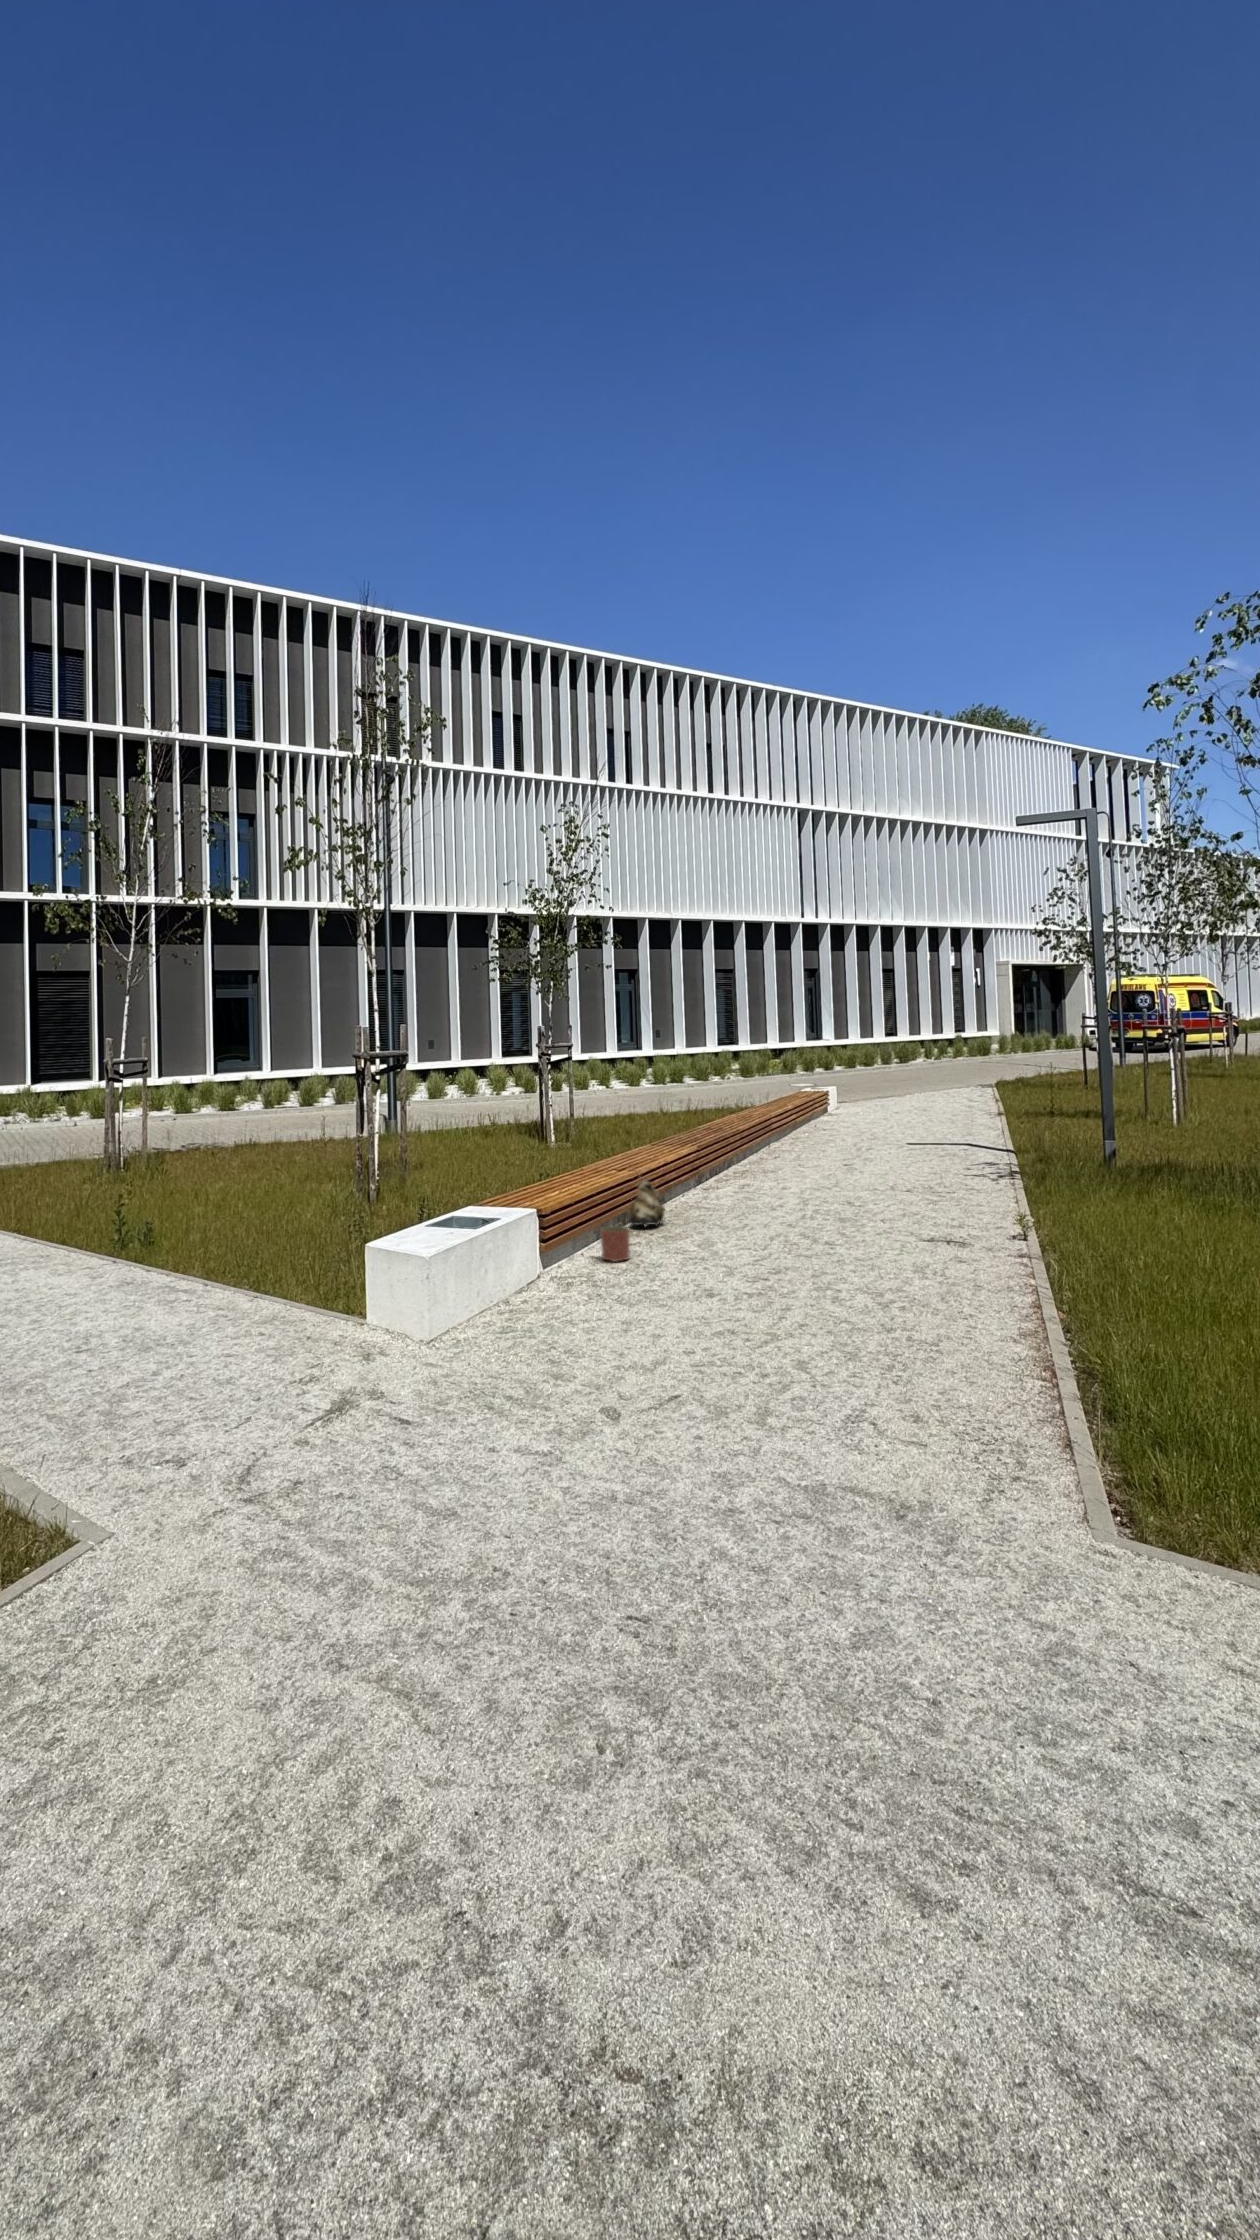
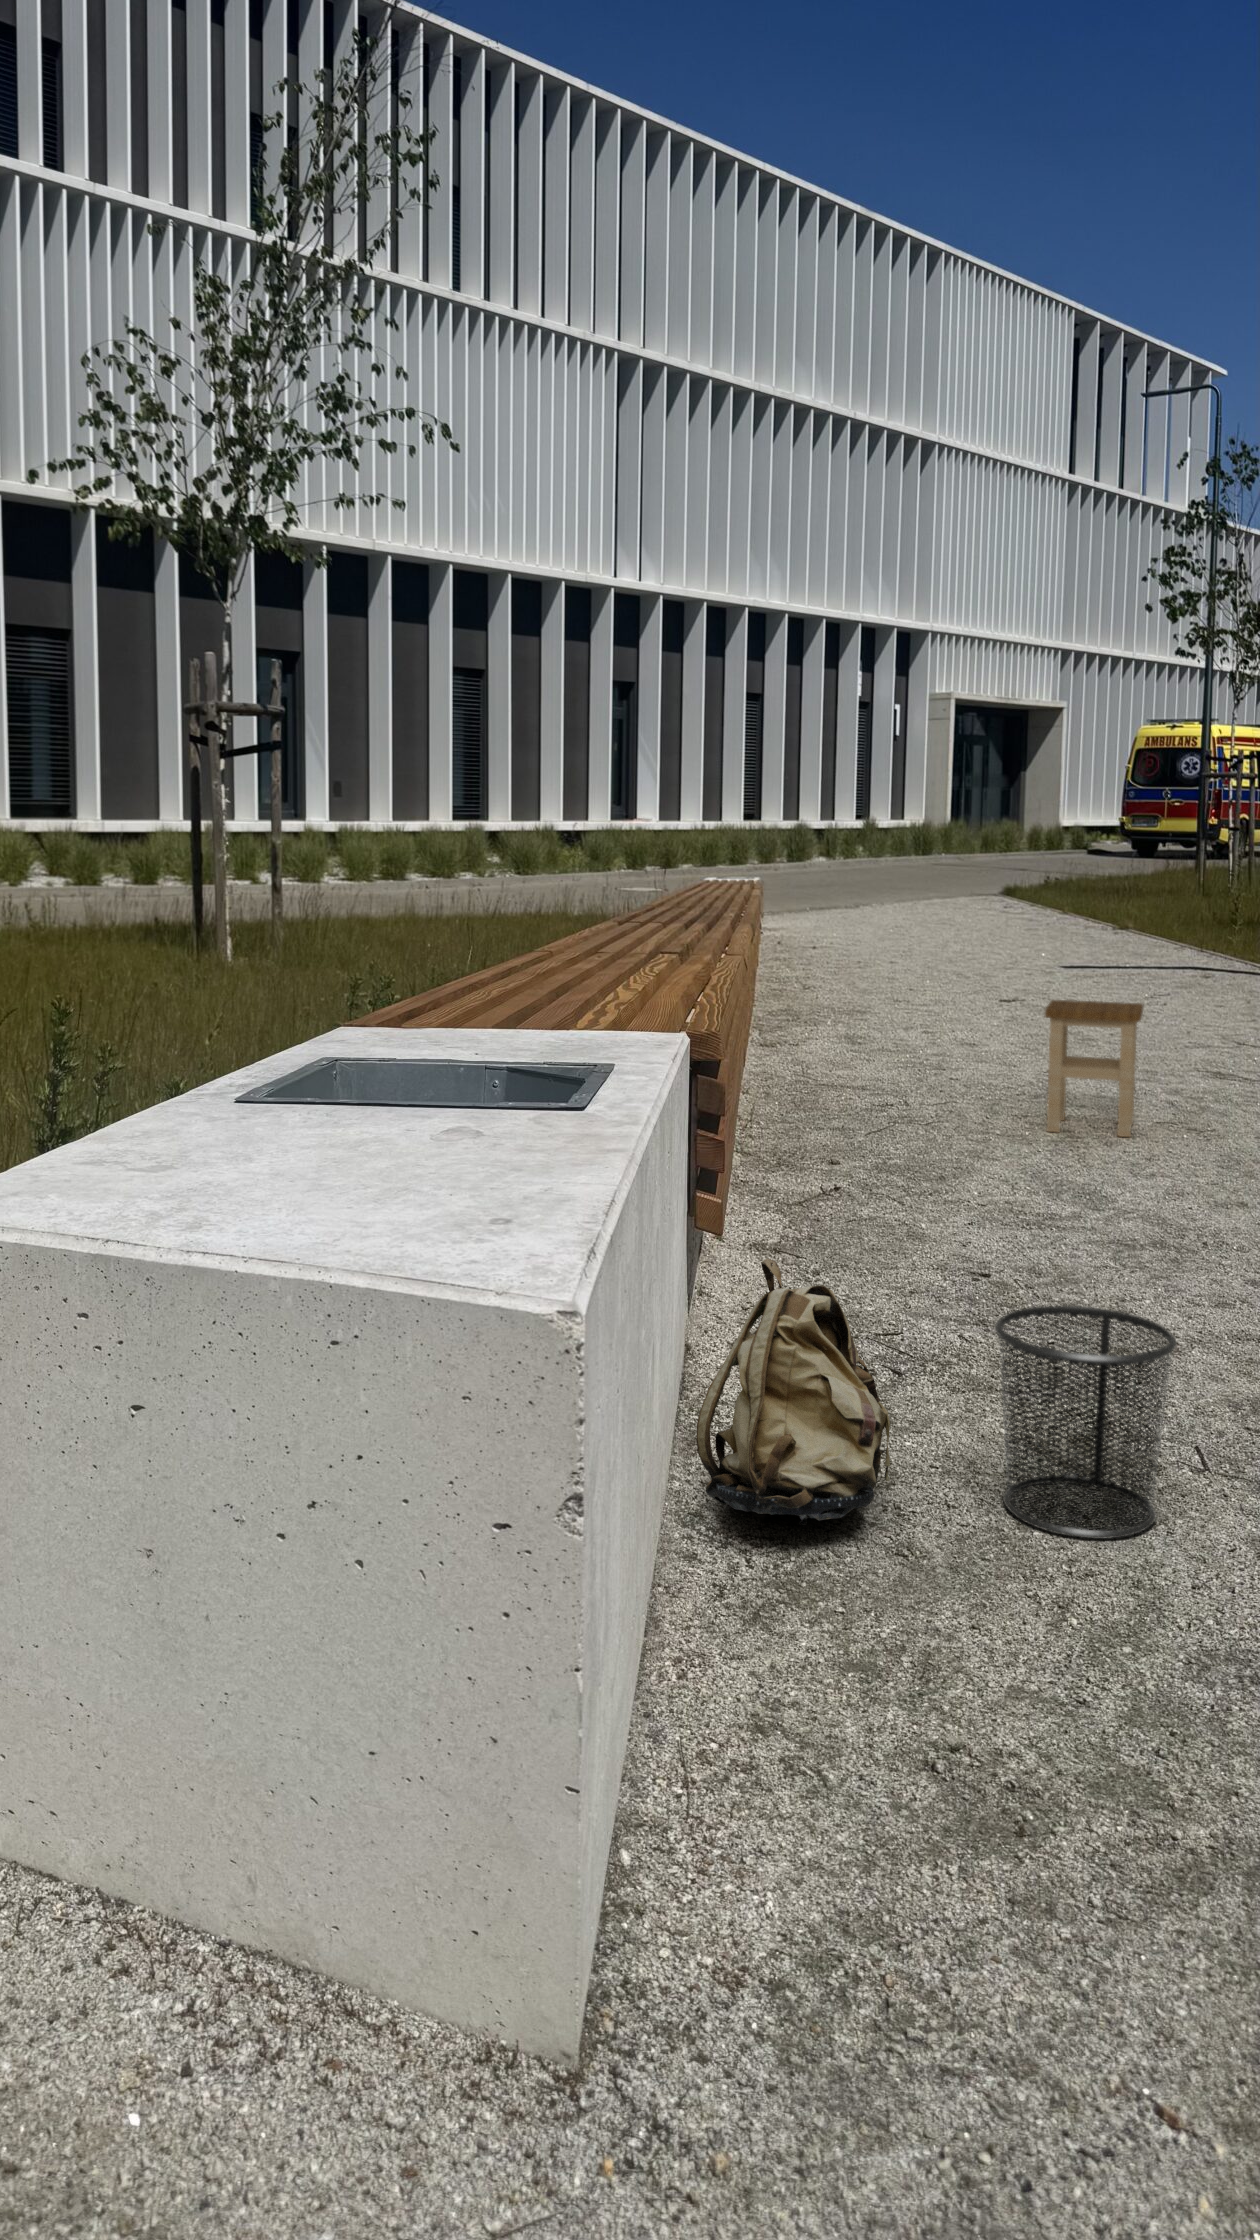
stool: none [811,1126,849,1169] -> present [1045,1000,1143,1137]
waste bin: none [684,1187,719,1230] -> present [995,1306,1177,1539]
planter: present [600,1226,630,1262] -> none [836,1730,1060,2065]

